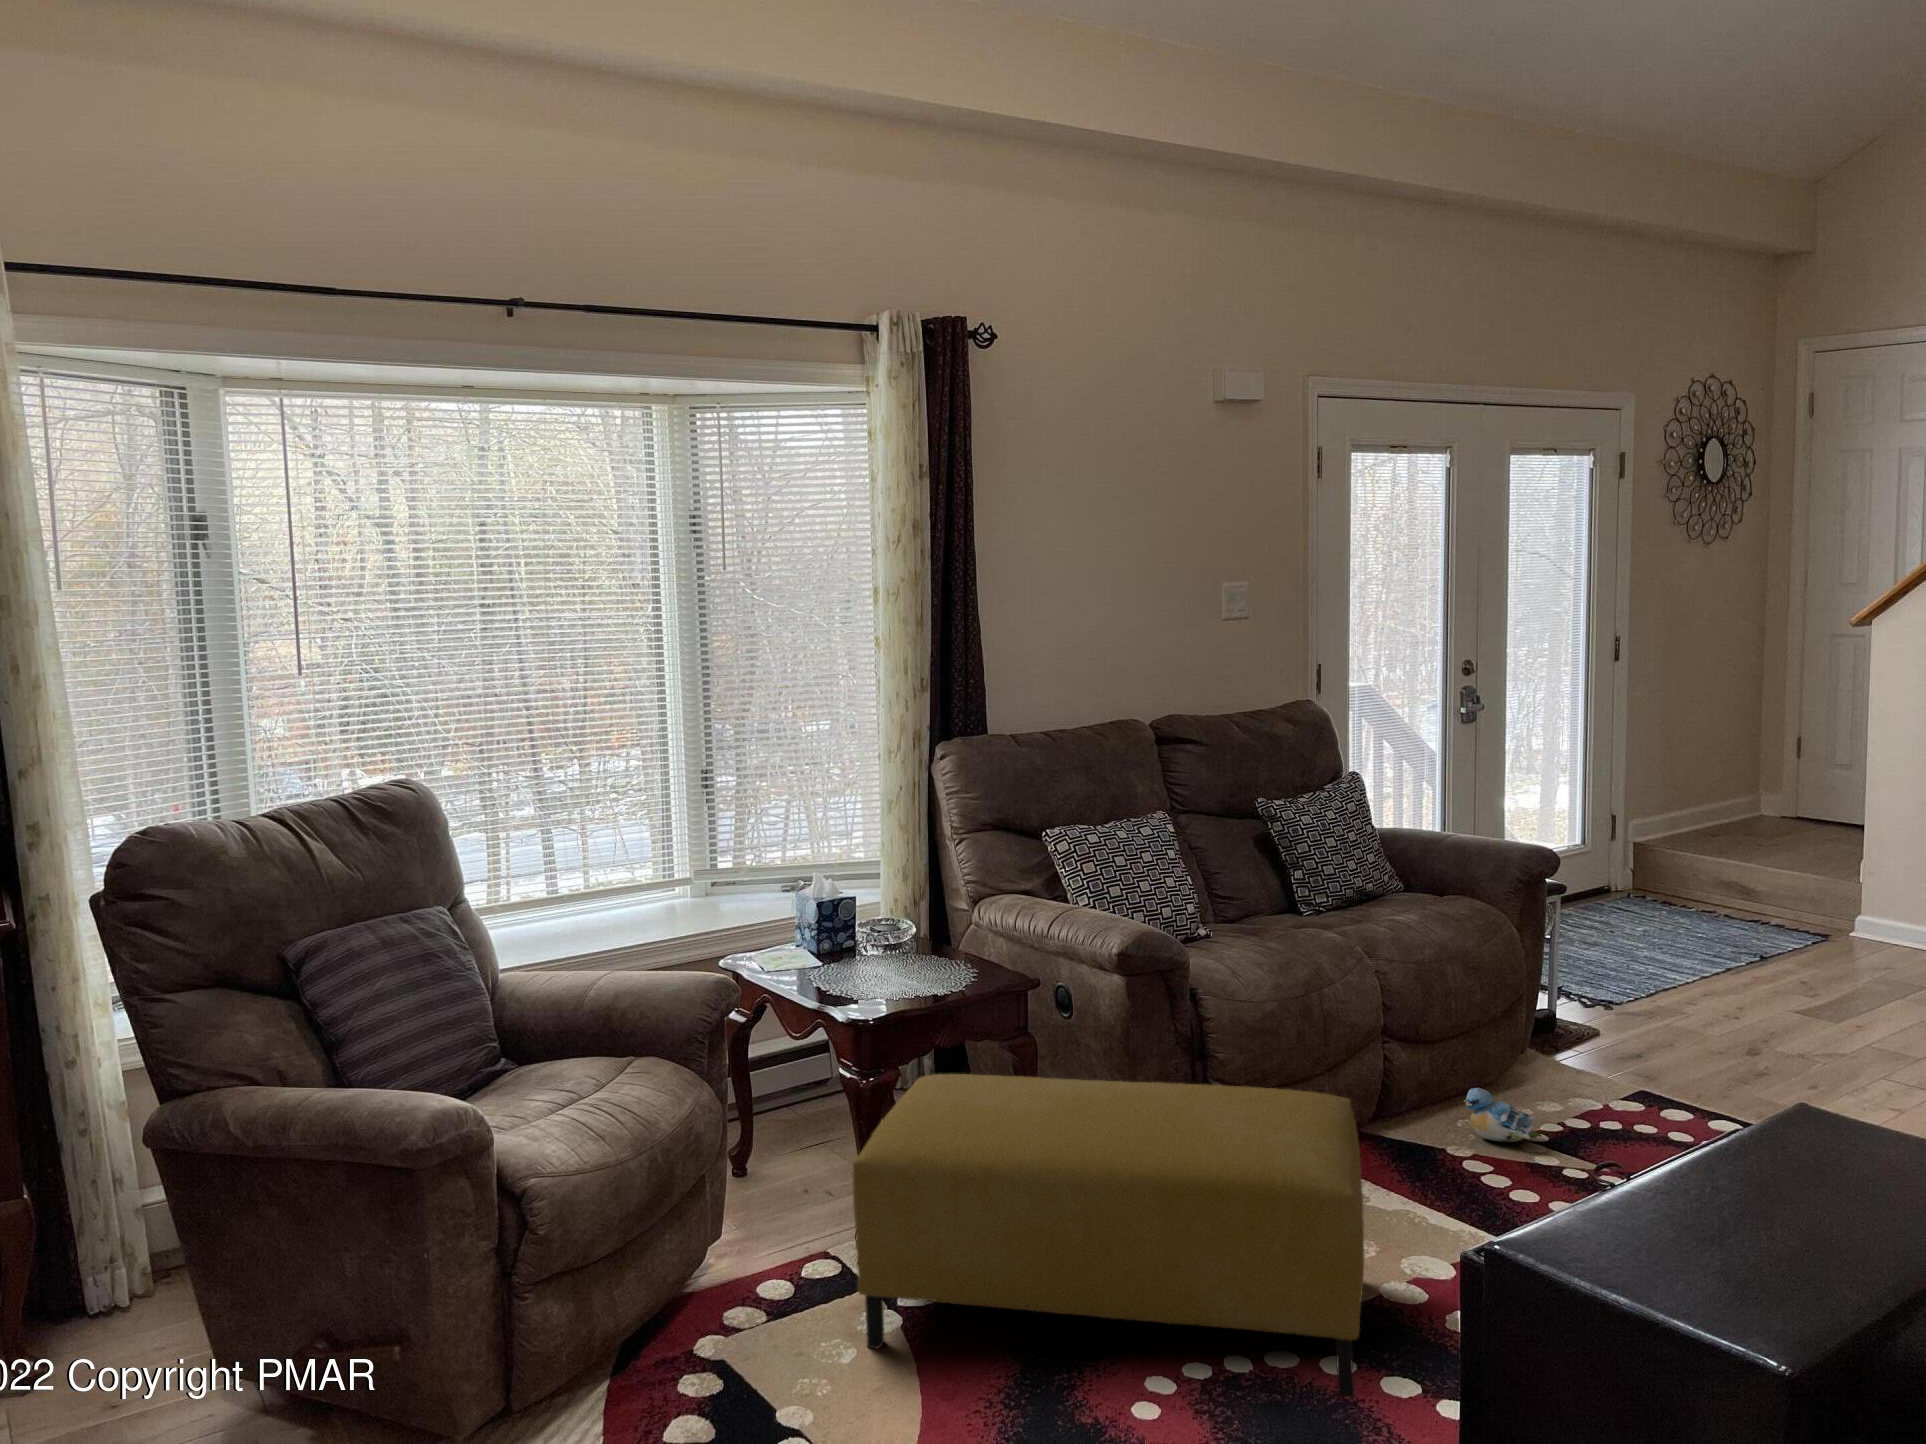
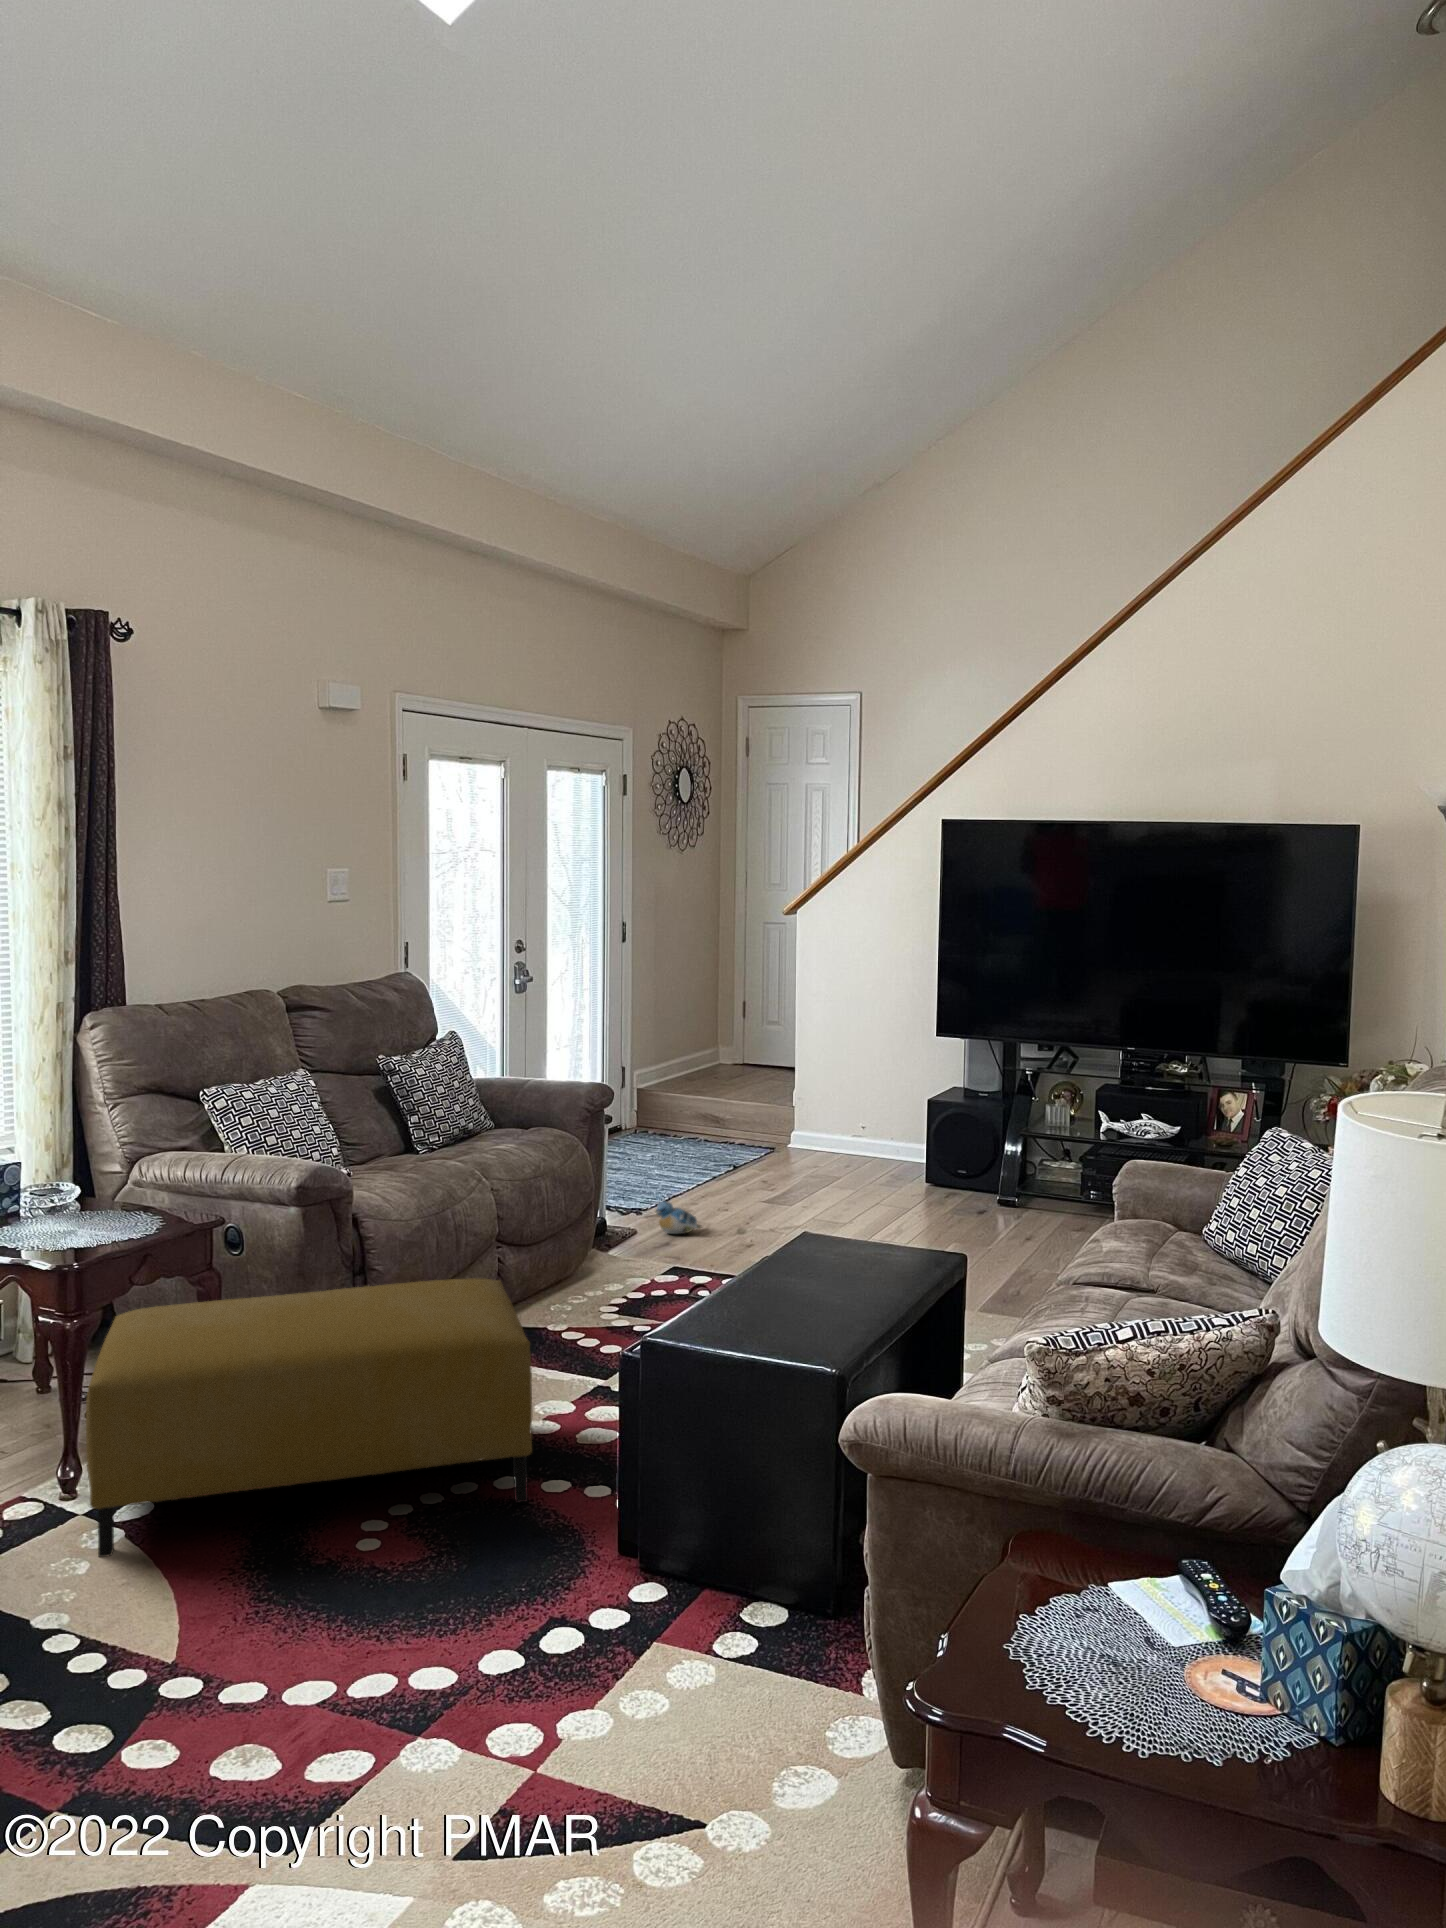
plush toy: present [1463,1088,1542,1142] -> present [656,1201,701,1234]

